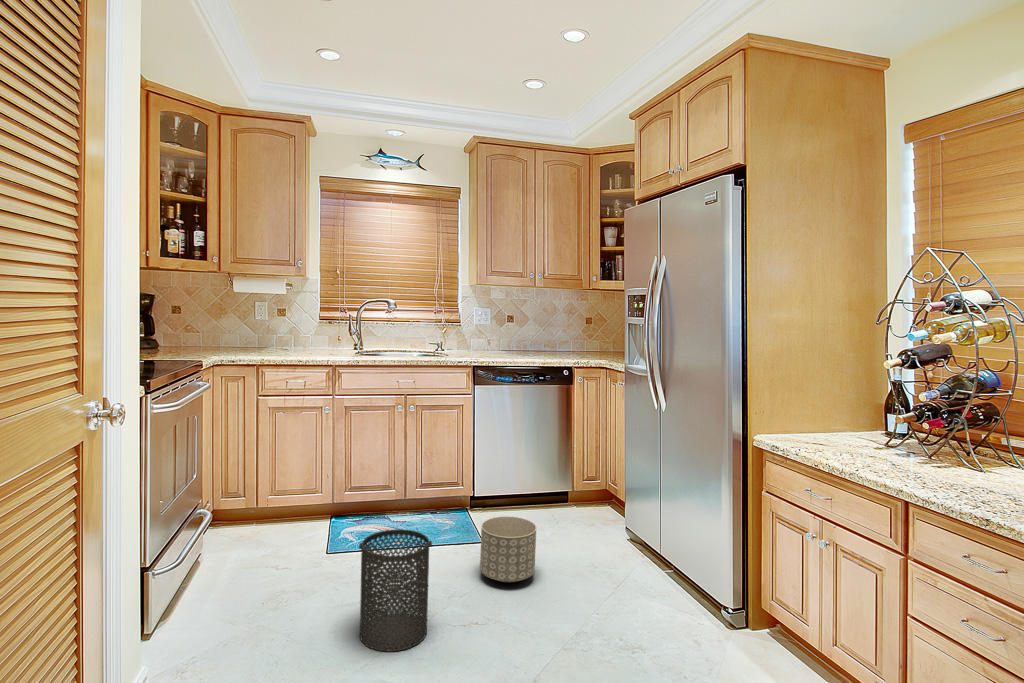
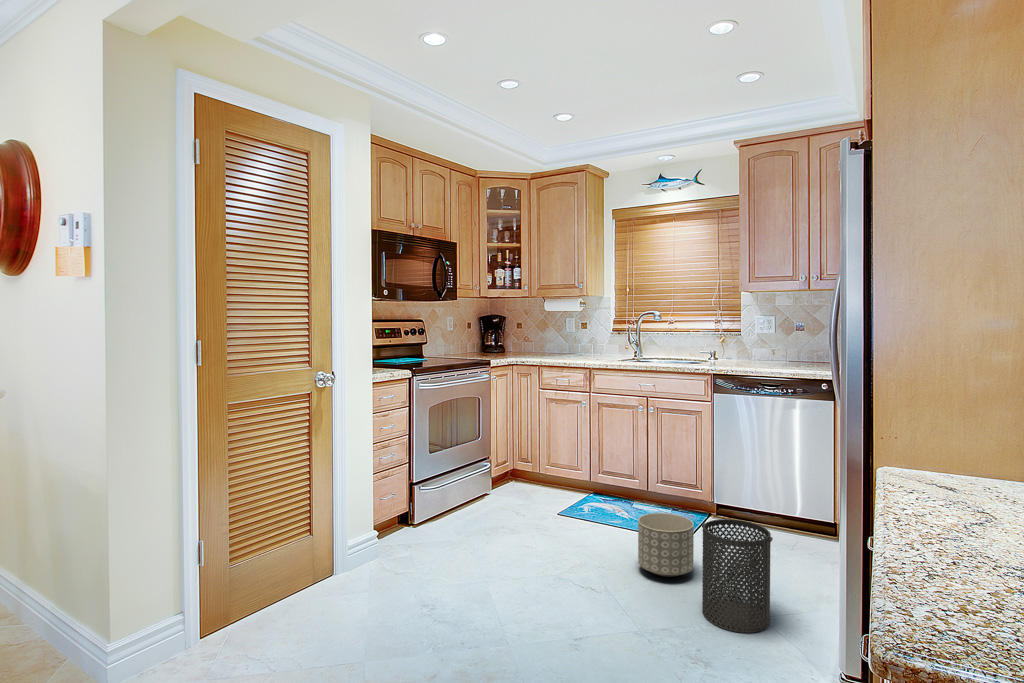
trash can: present [359,529,432,652] -> present [702,519,773,633]

